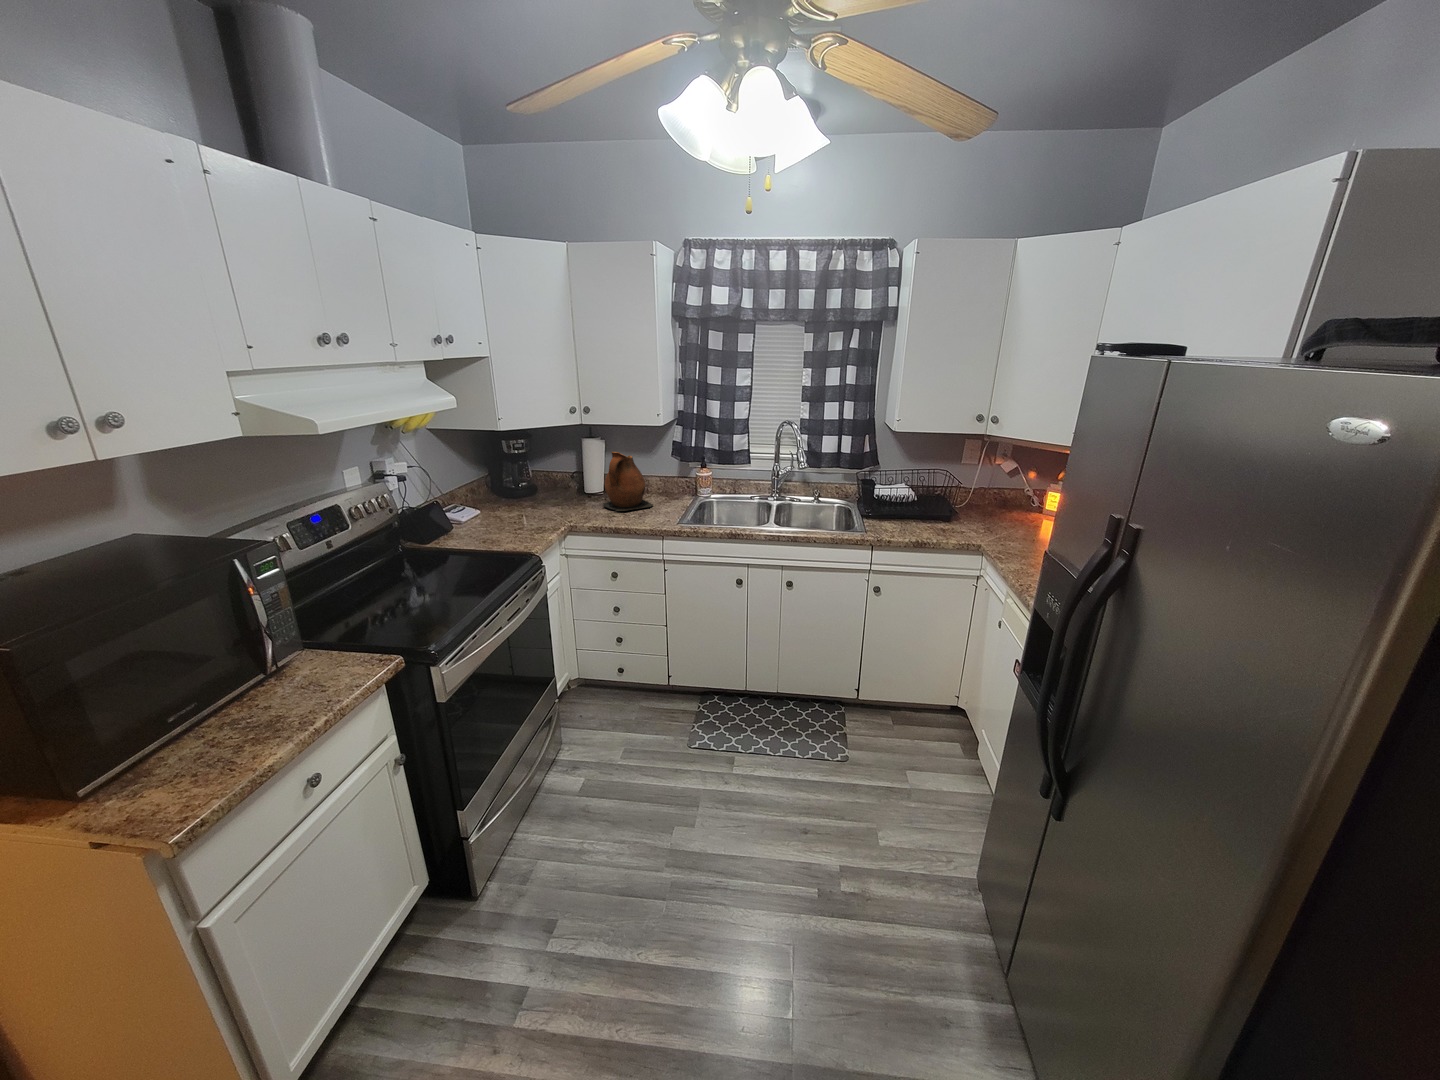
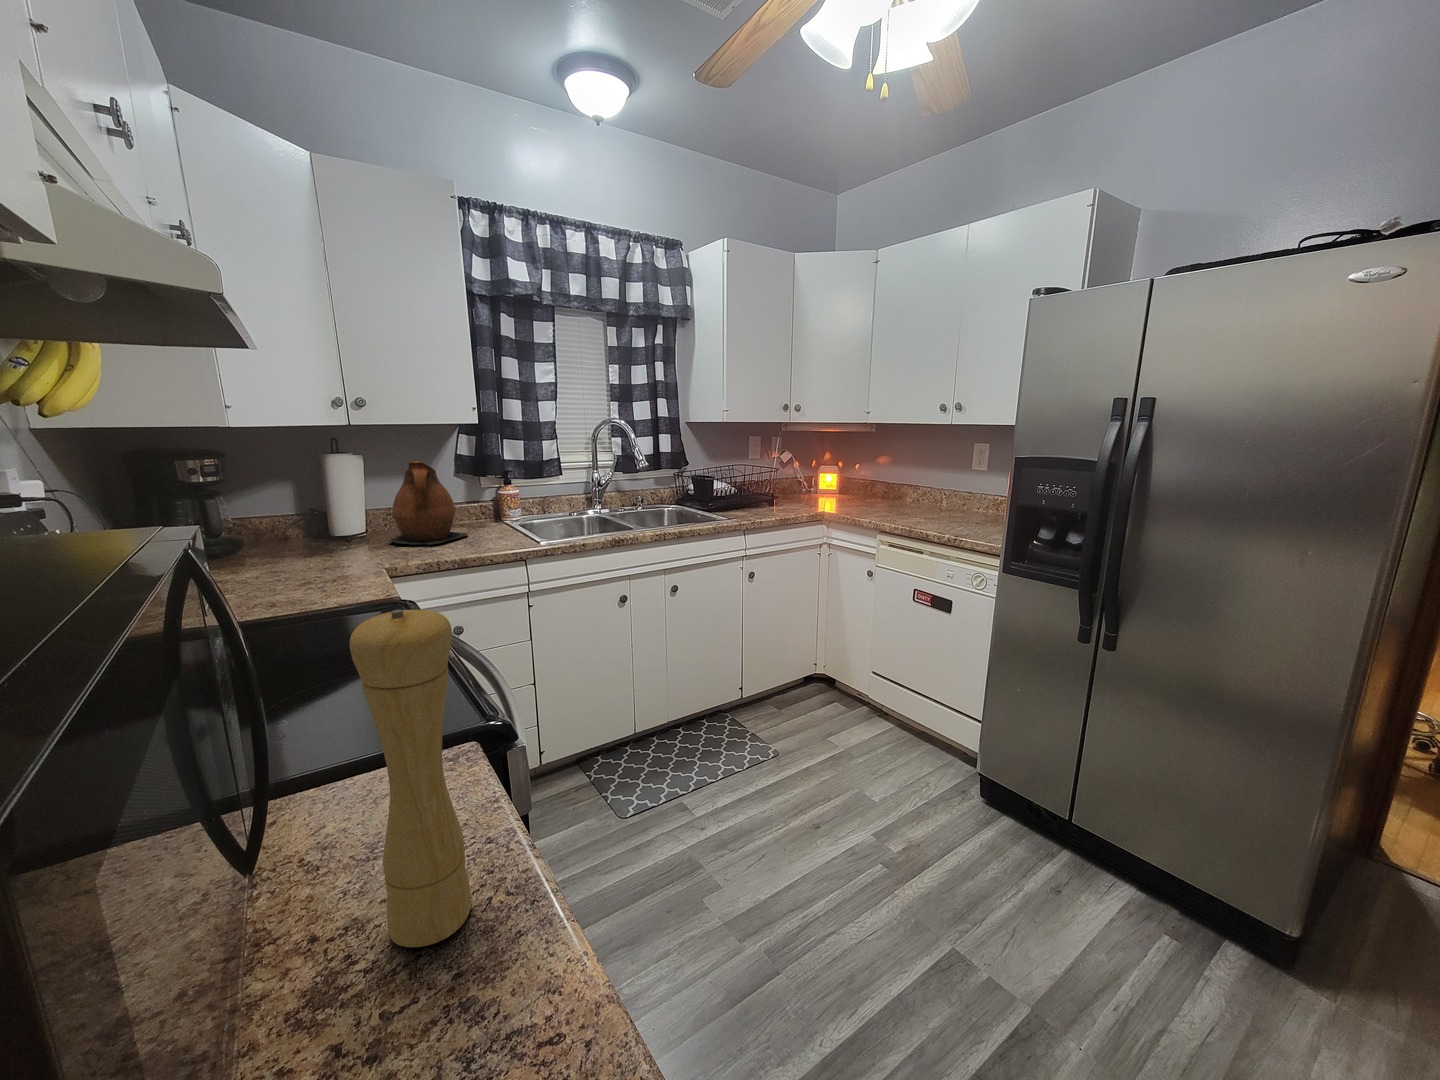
pepper mill: none [185,598,273,743] -> present [350,610,471,947]

